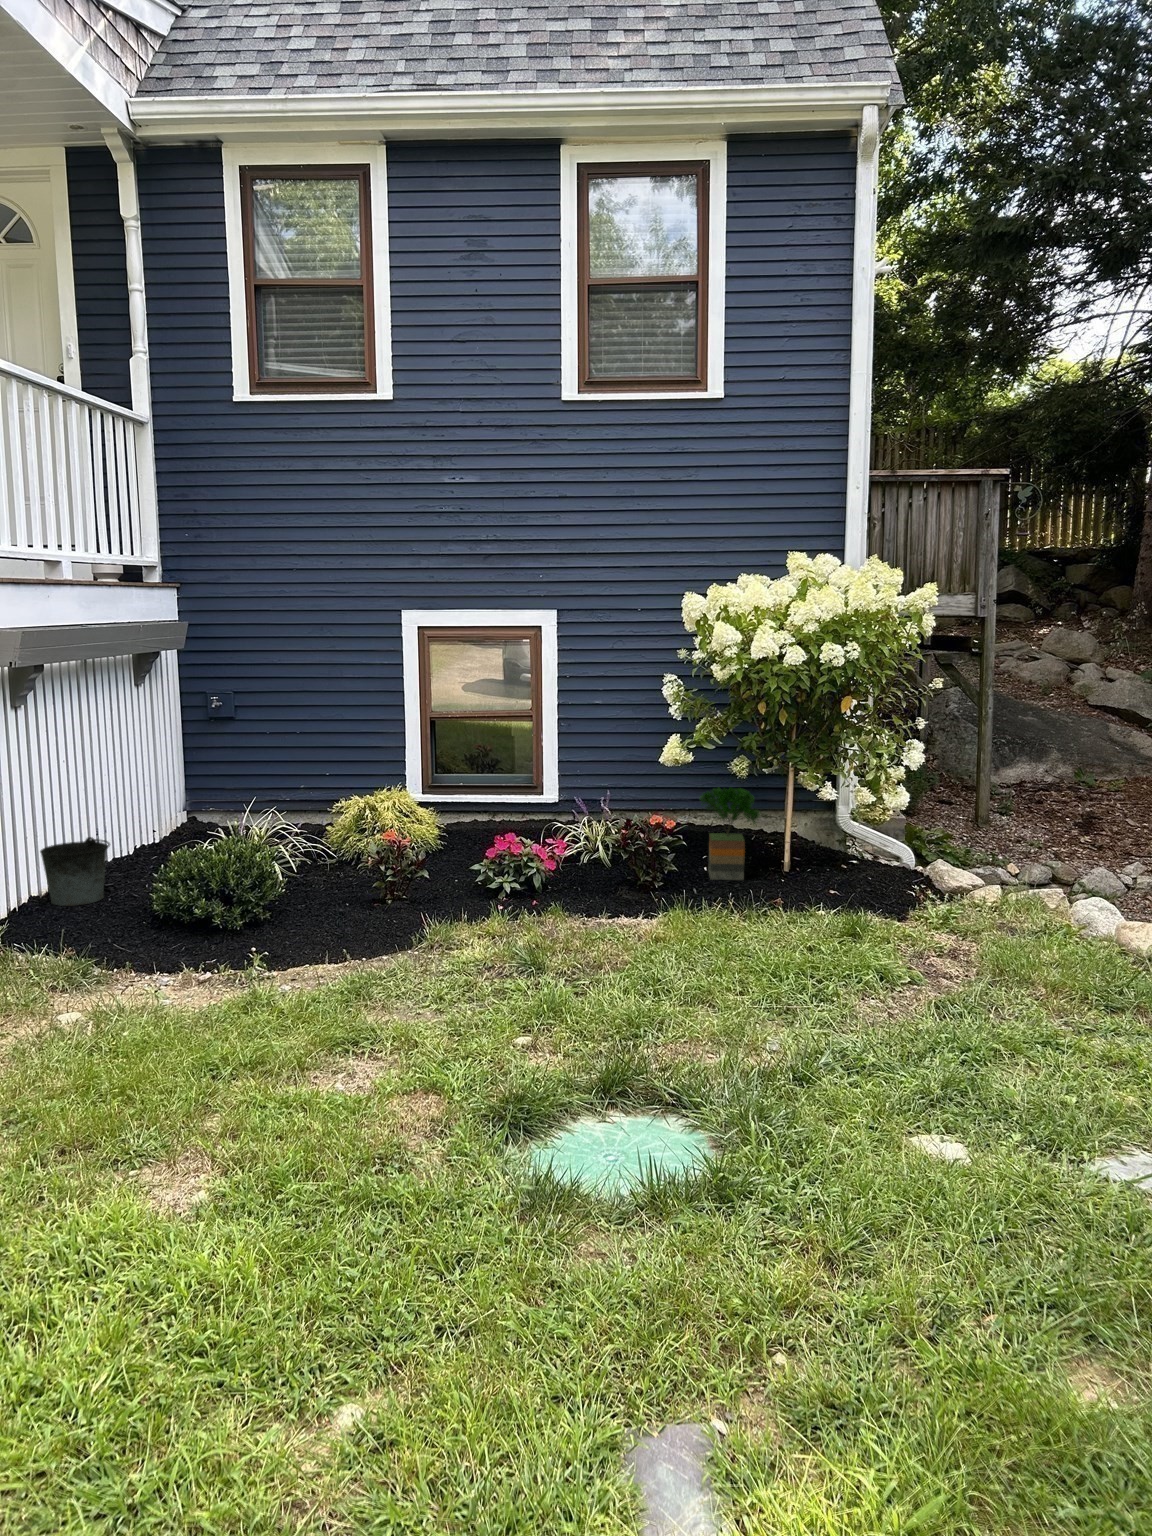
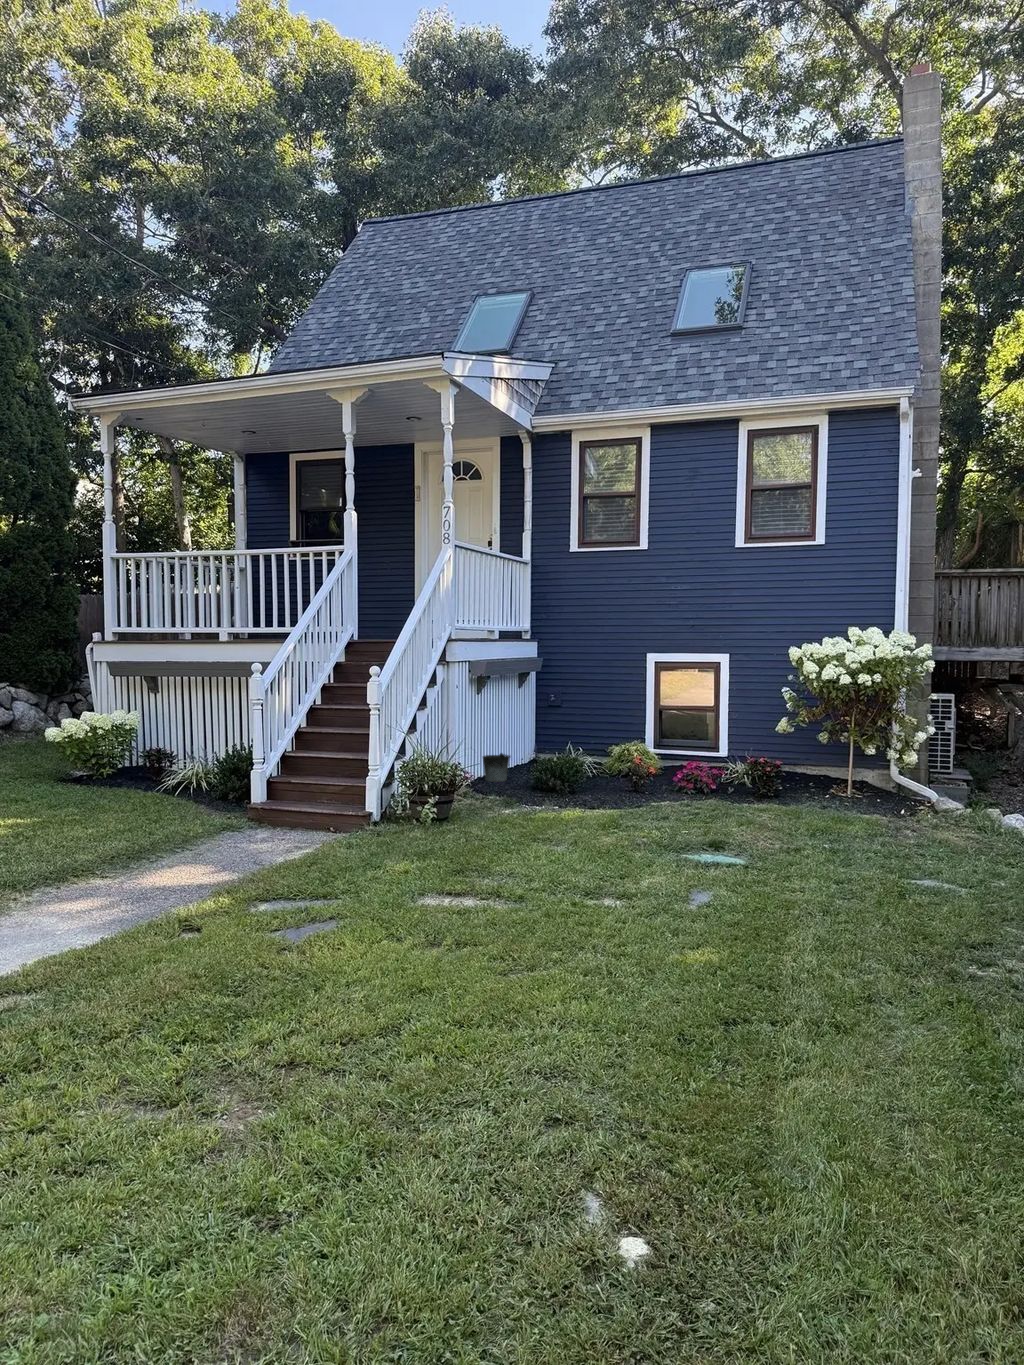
potted tree: present [701,788,760,880] -> none [797,747,832,796]

